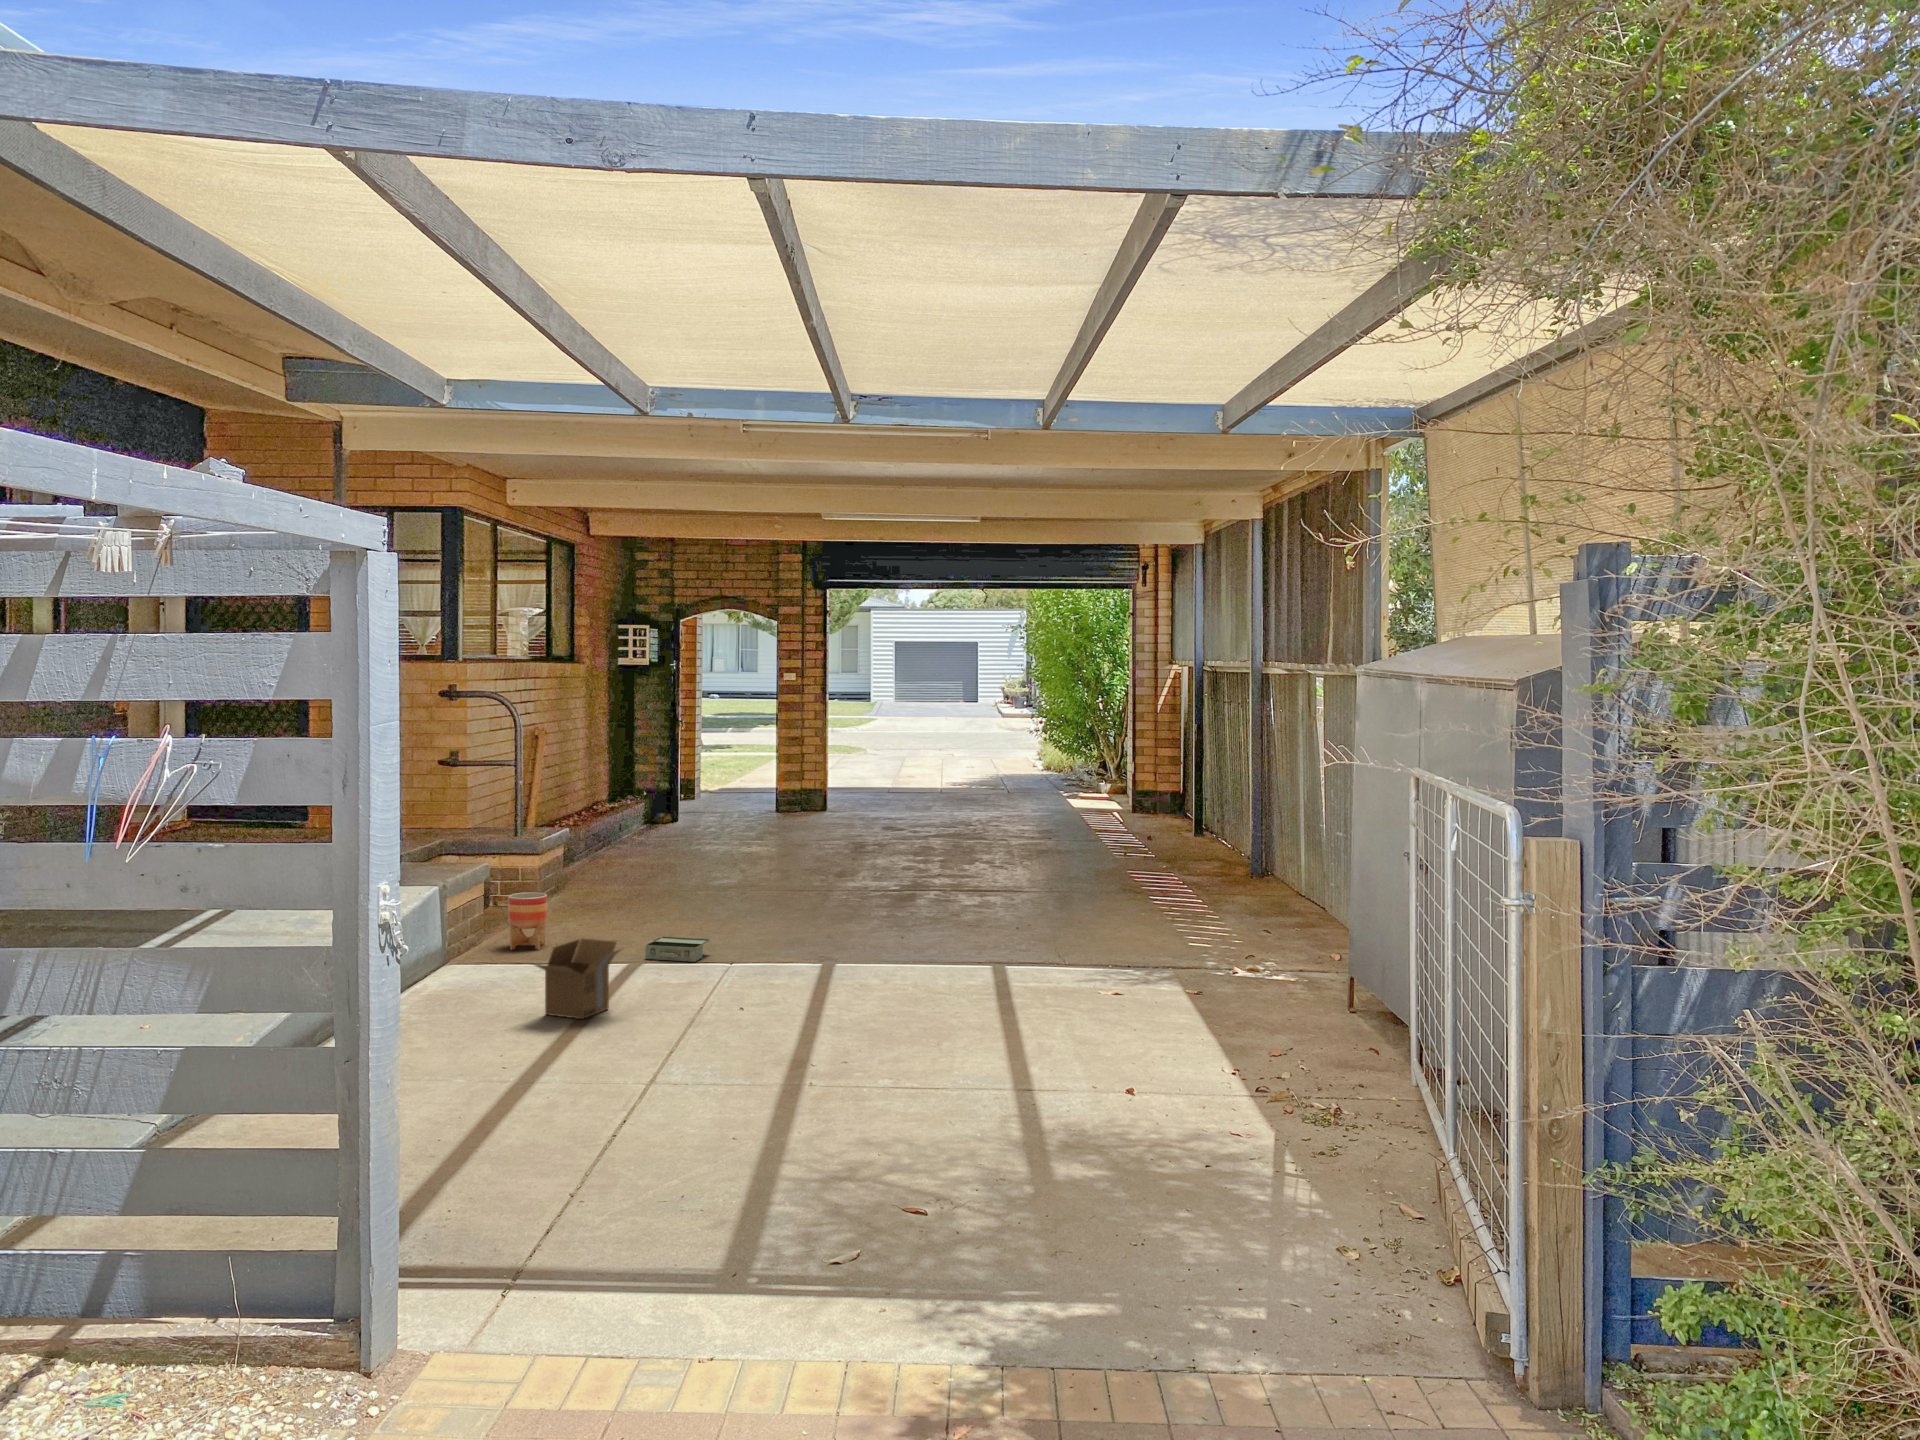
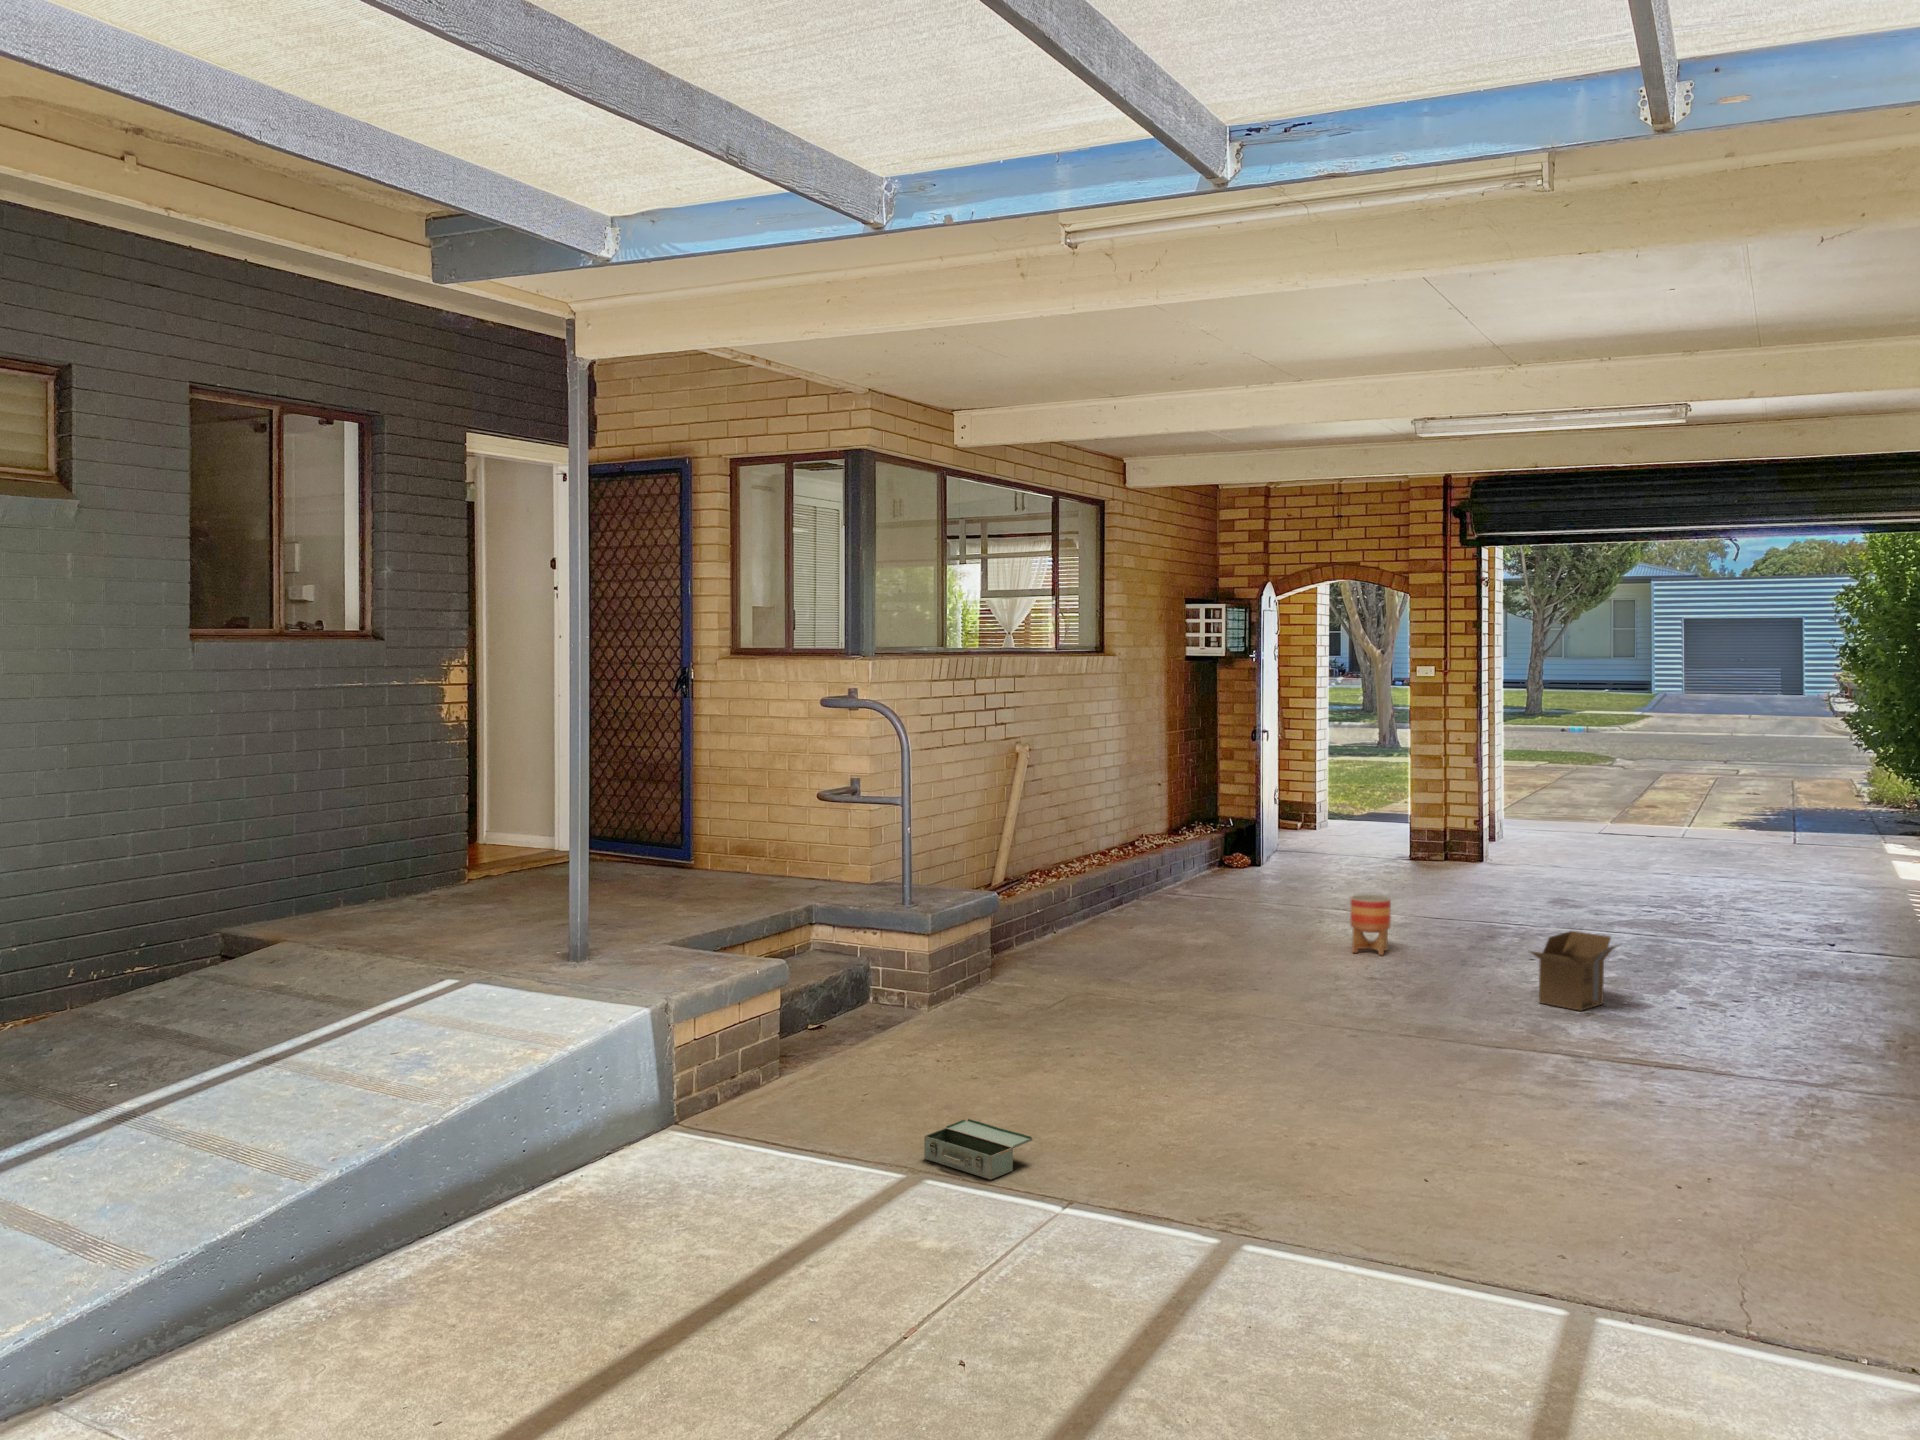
planter: present [508,892,547,950] -> present [1350,895,1391,955]
cardboard box: present [534,939,620,1019] -> present [1530,931,1618,1011]

